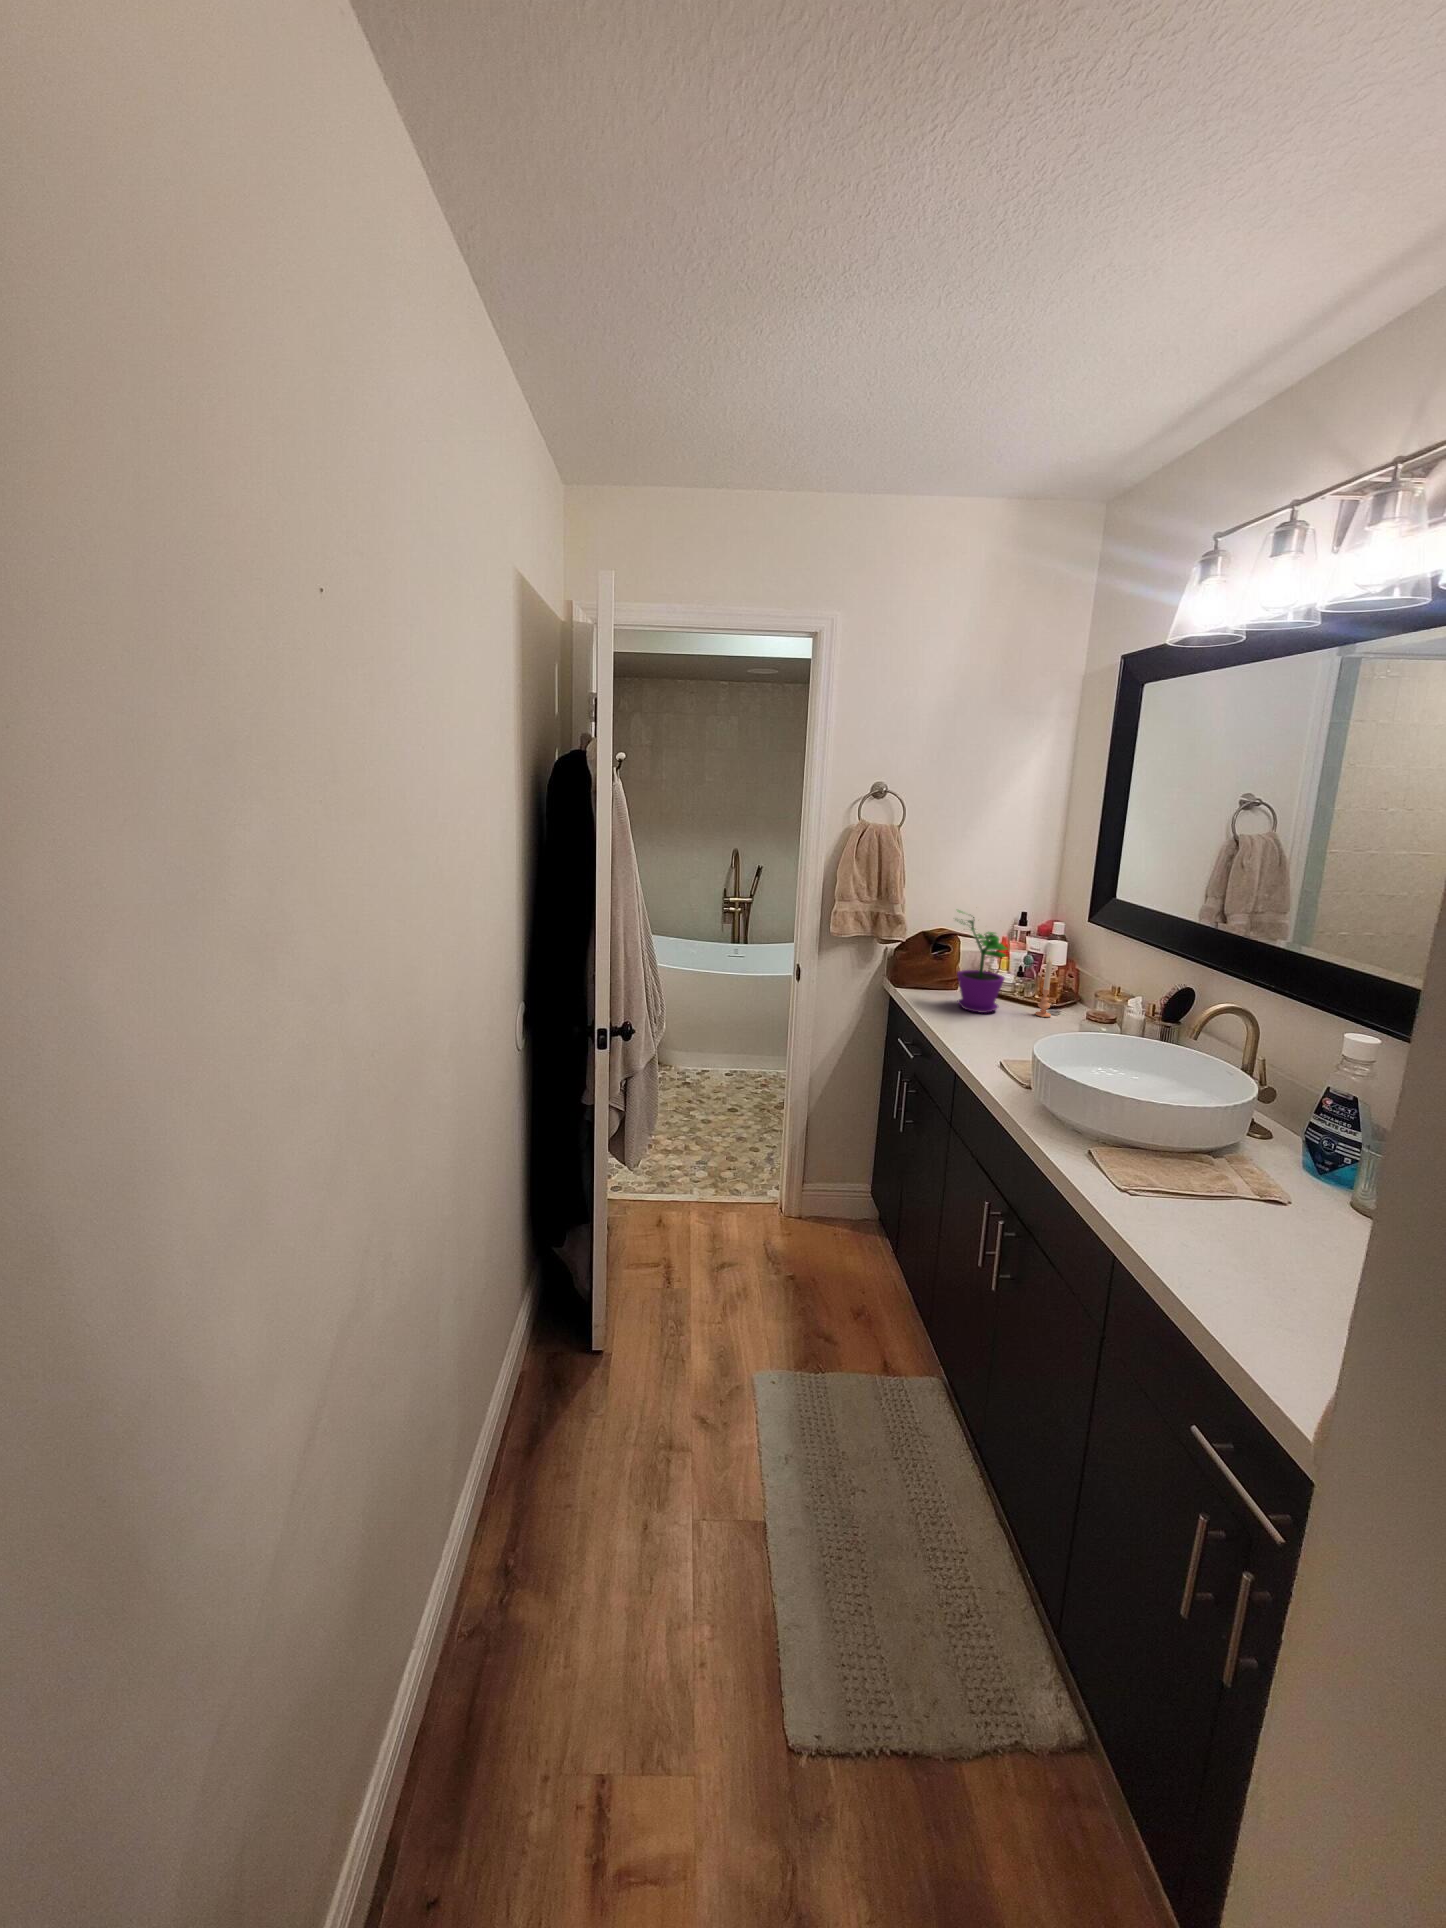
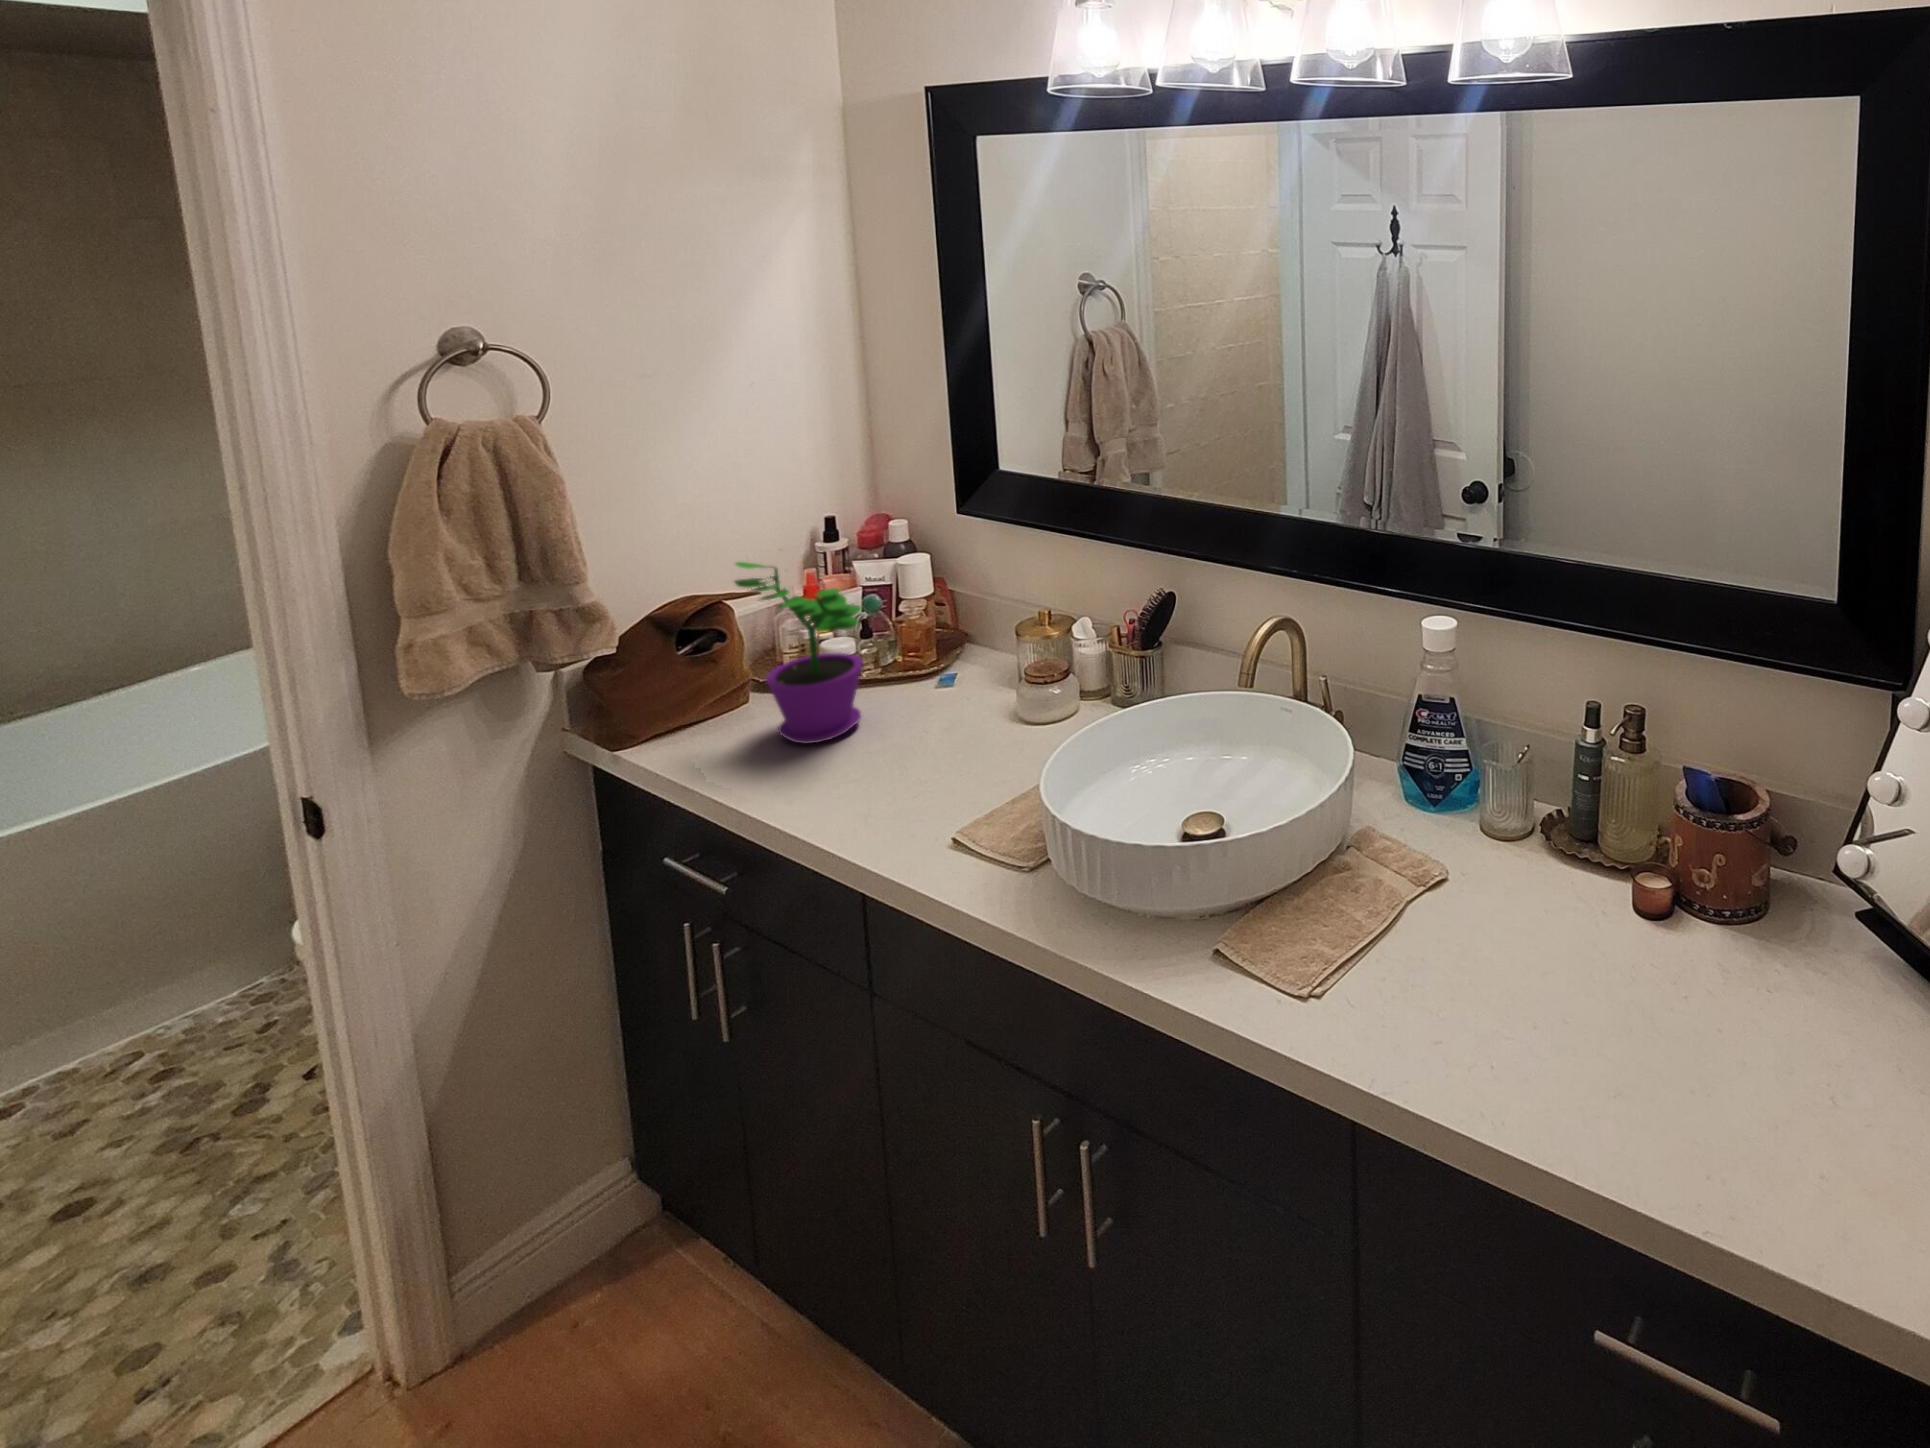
candle: present [1035,960,1052,1017] -> none [922,599,948,698]

